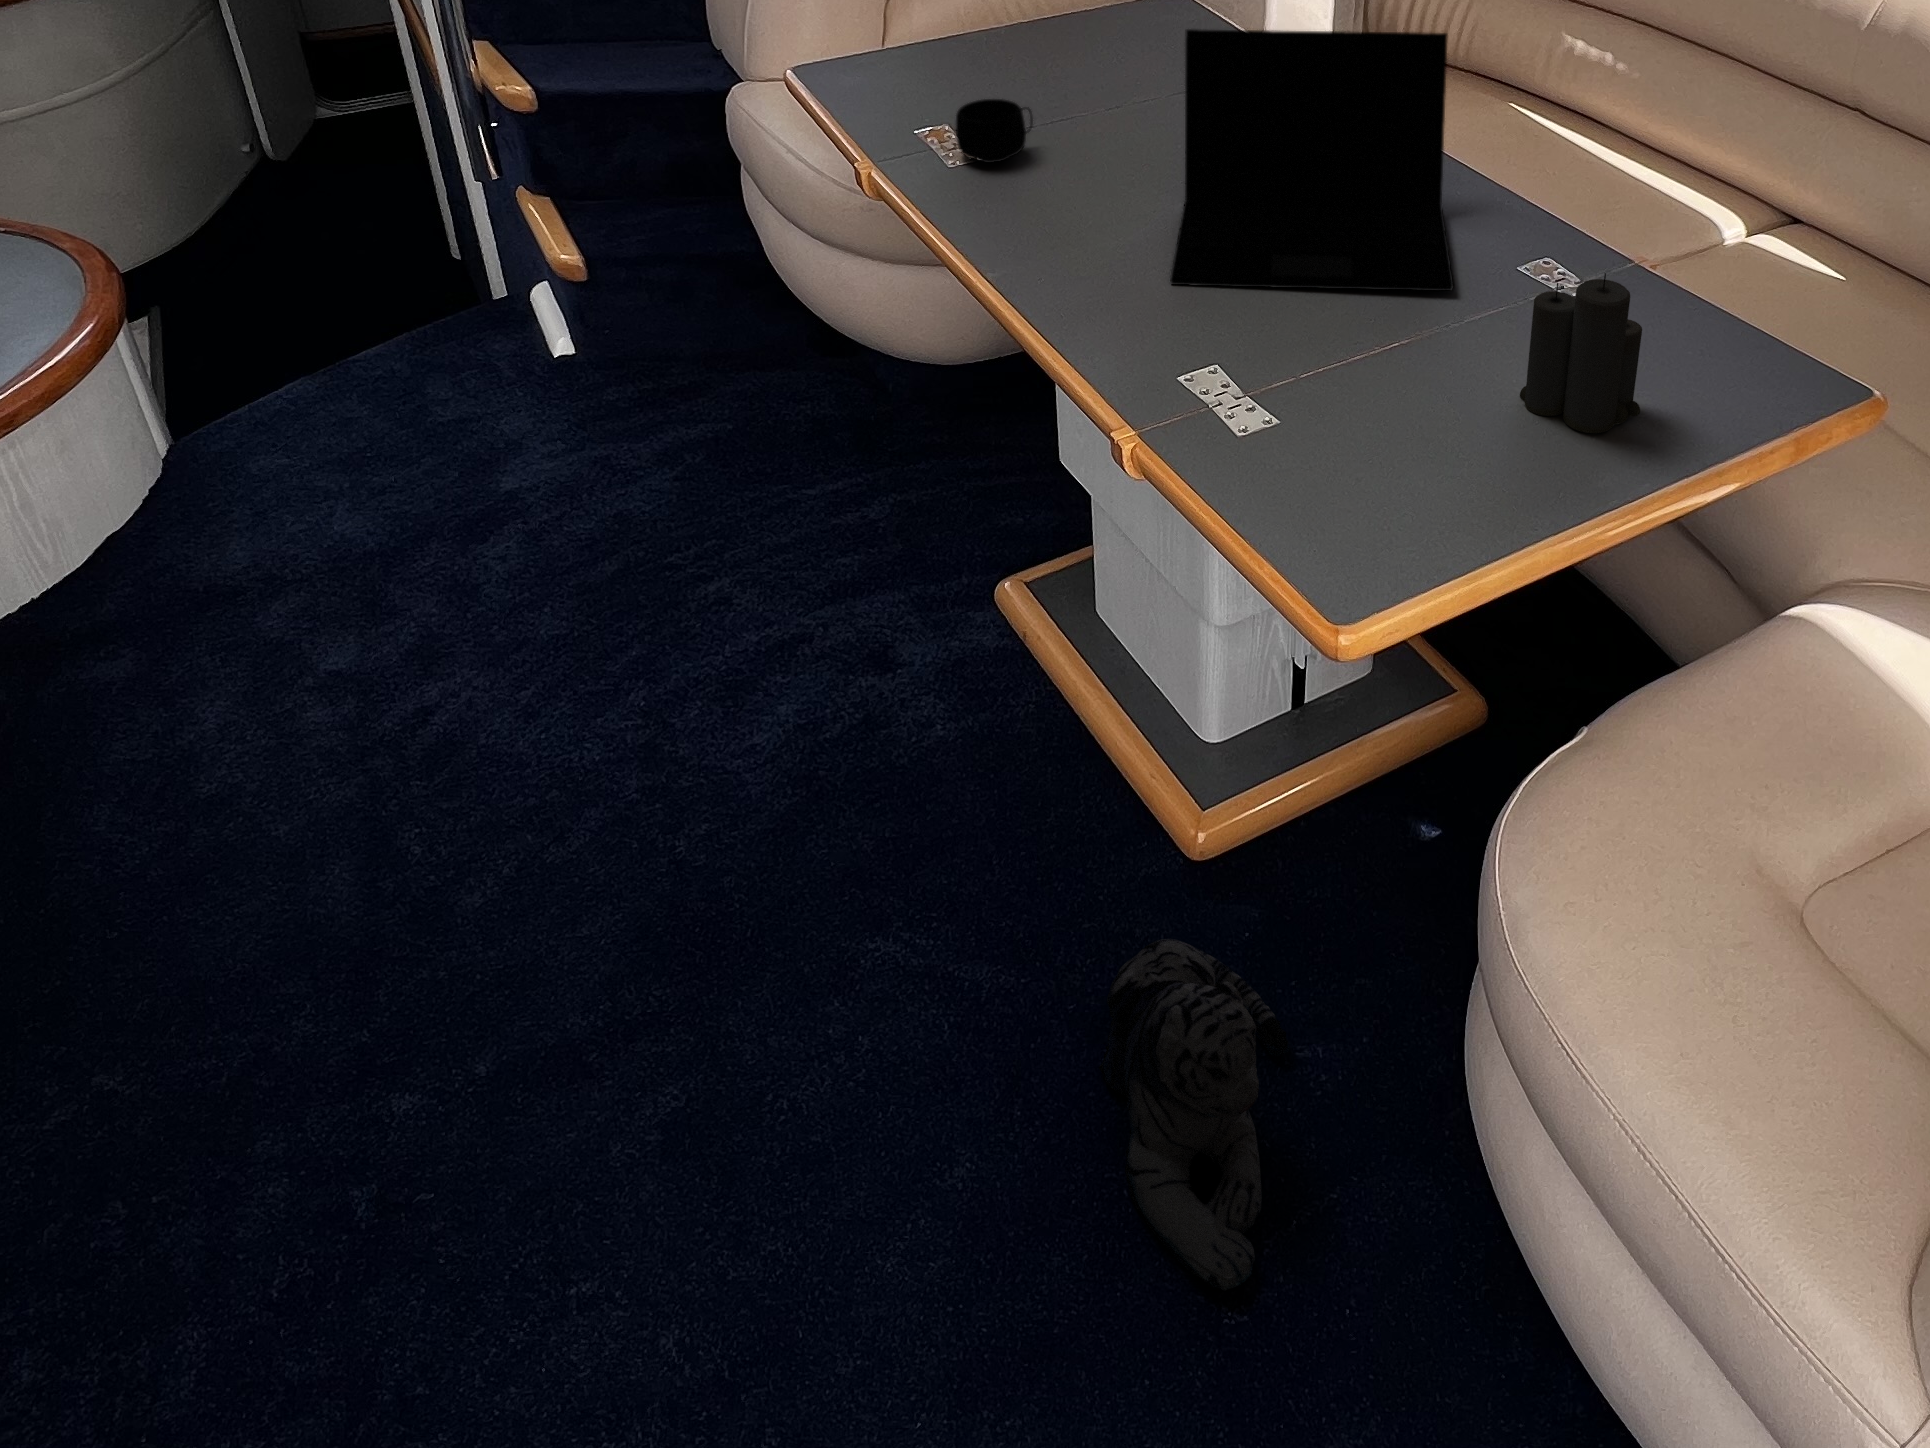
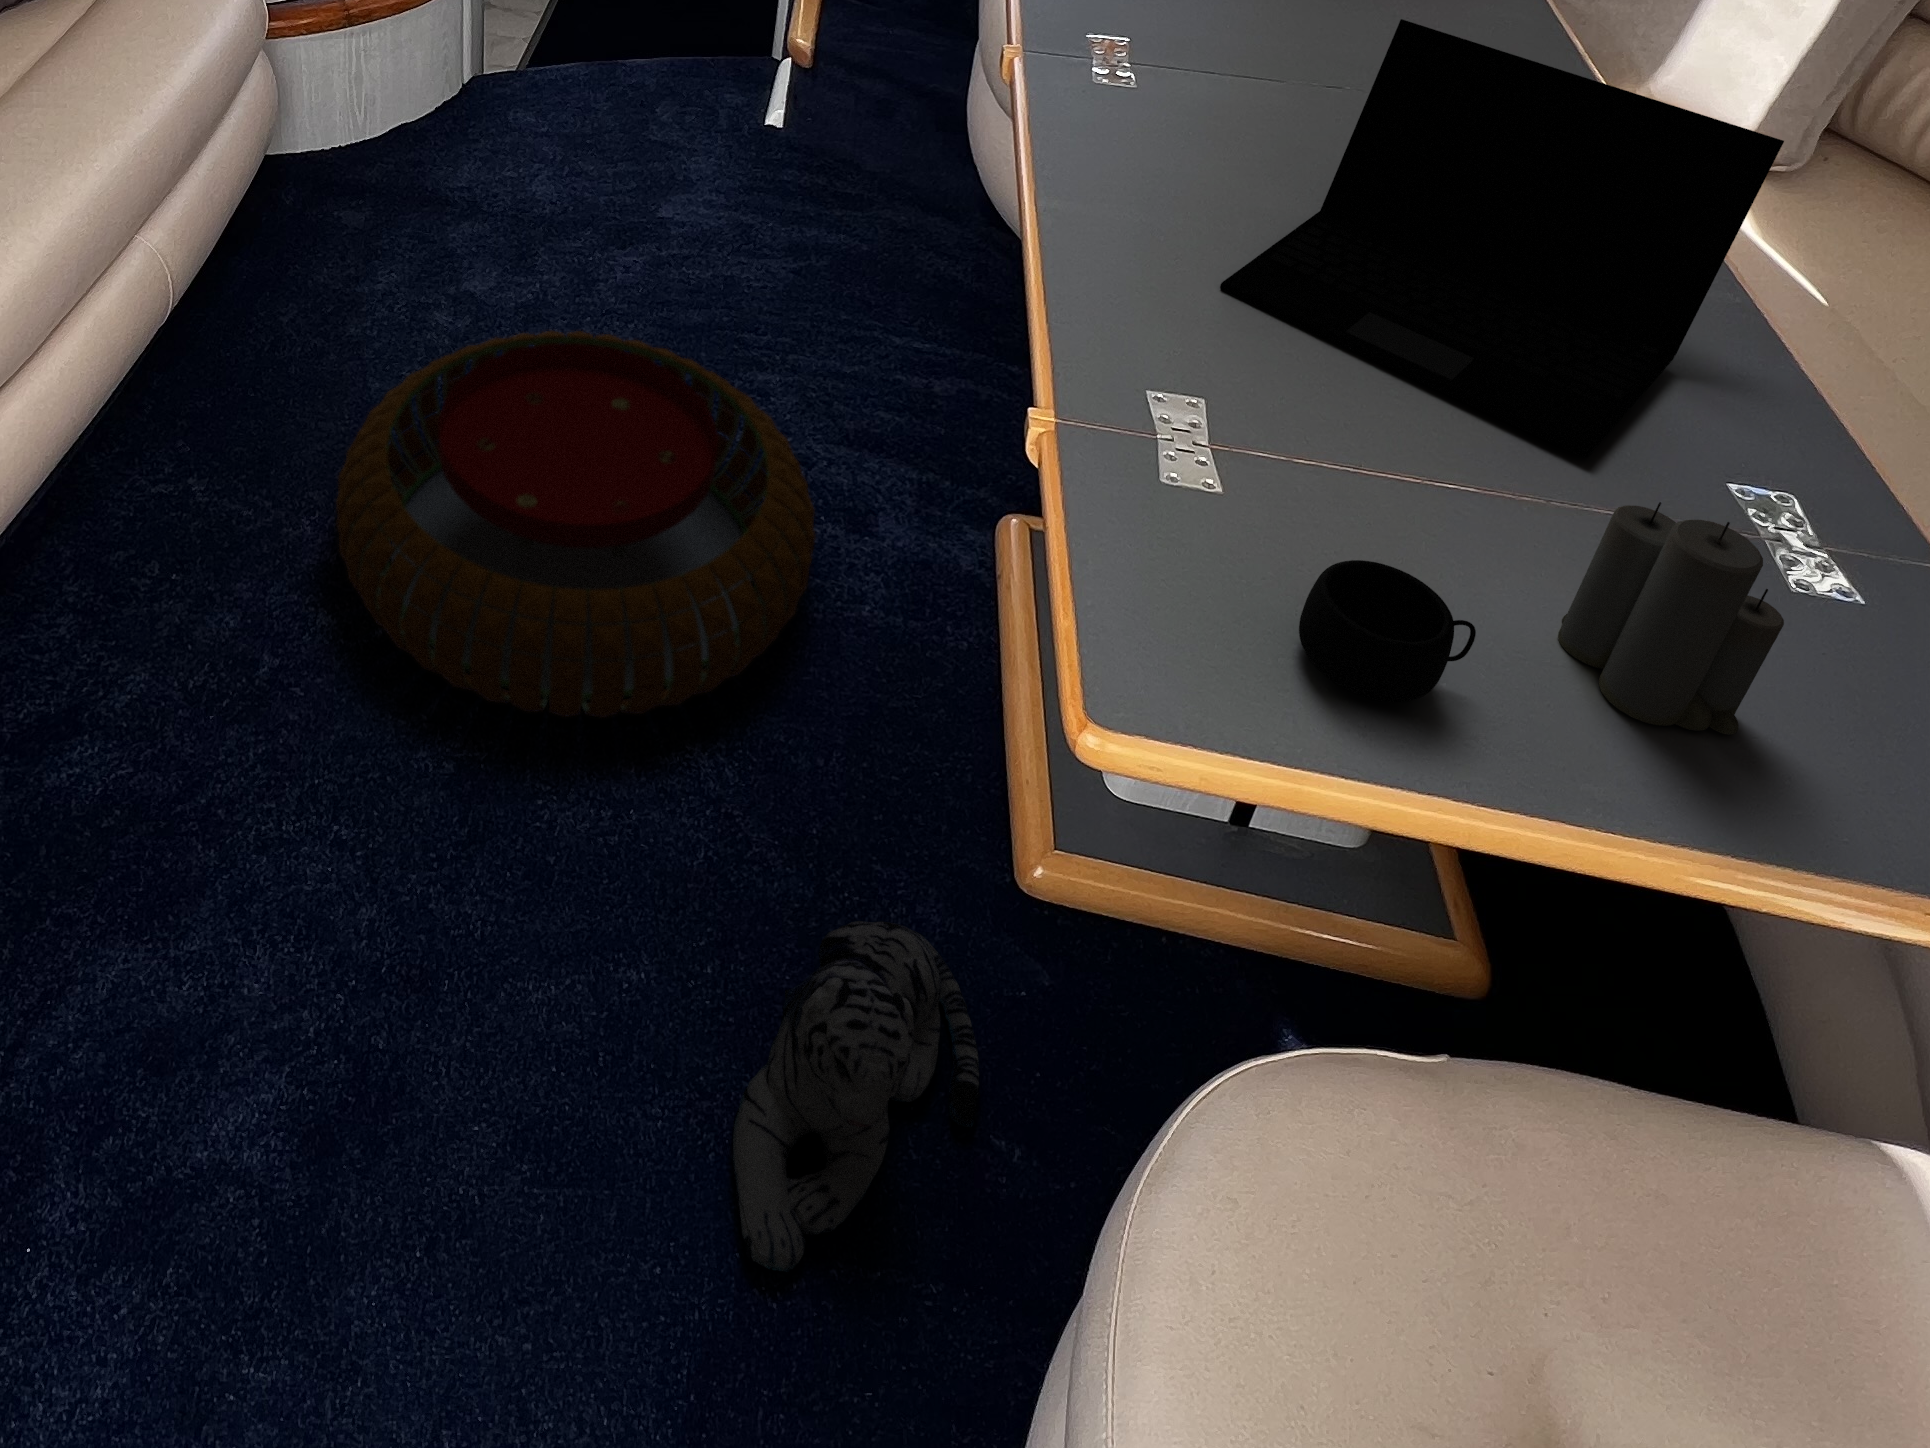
mug: present [956,99,1033,163] -> present [1299,560,1476,702]
pouf: none [333,592,903,1061] -> present [336,331,816,718]

